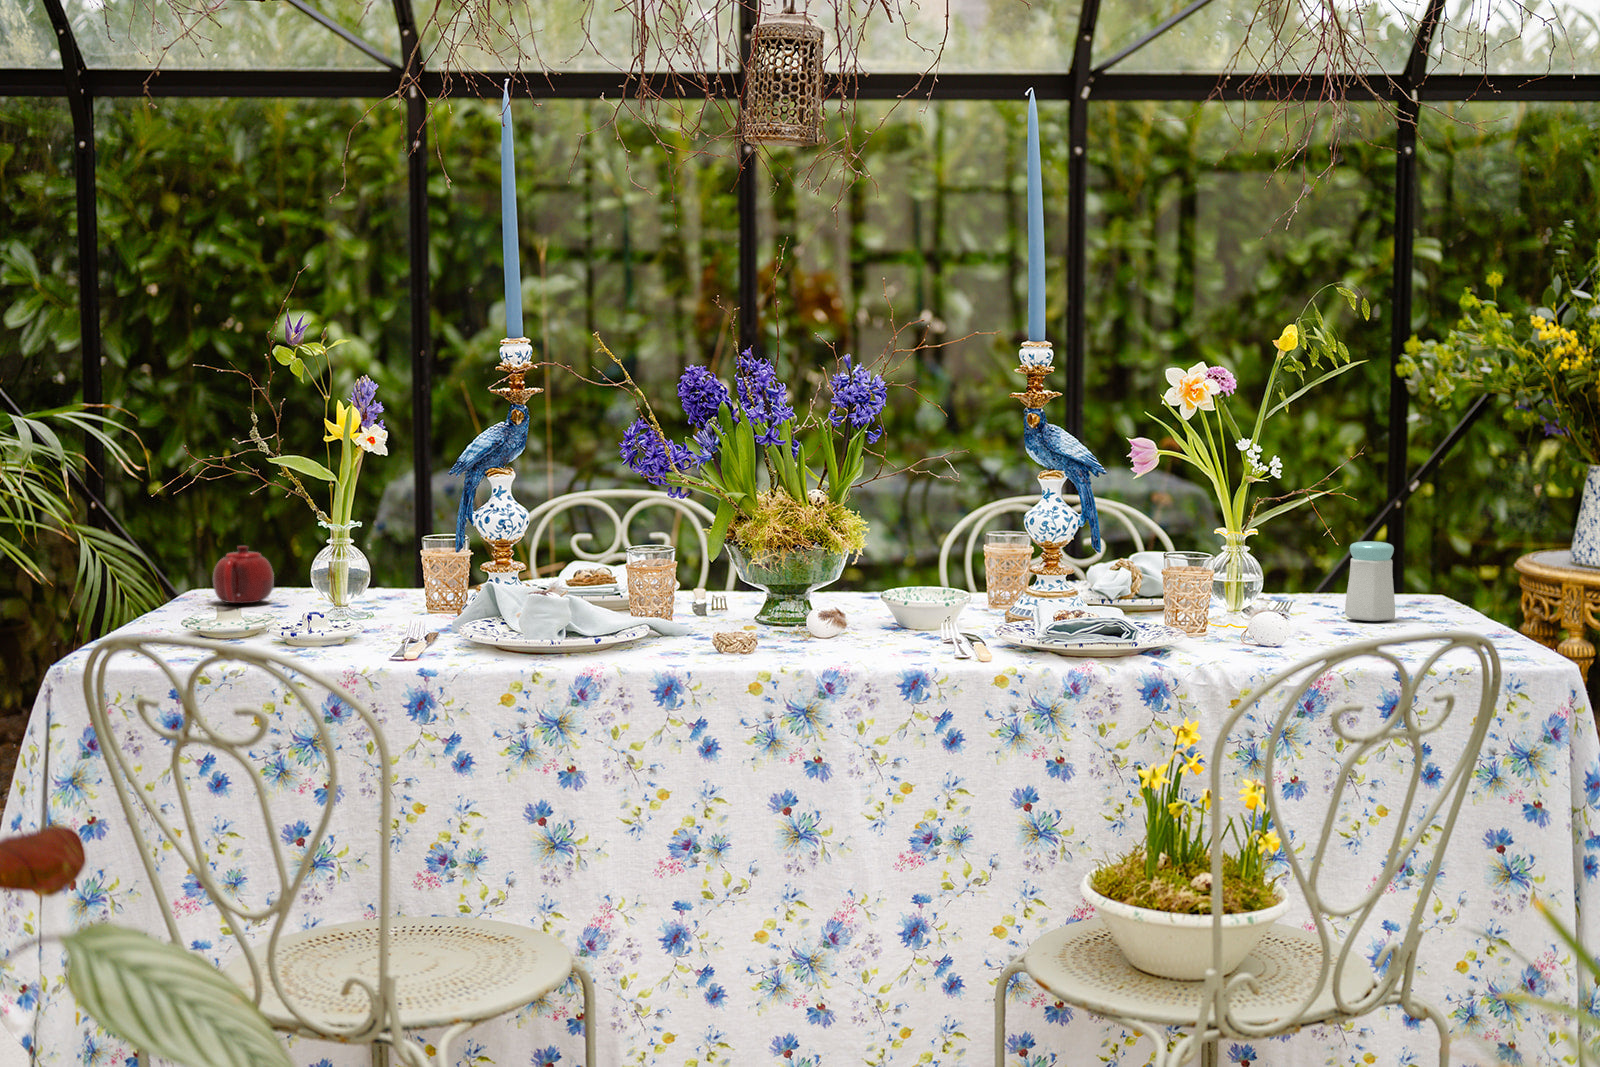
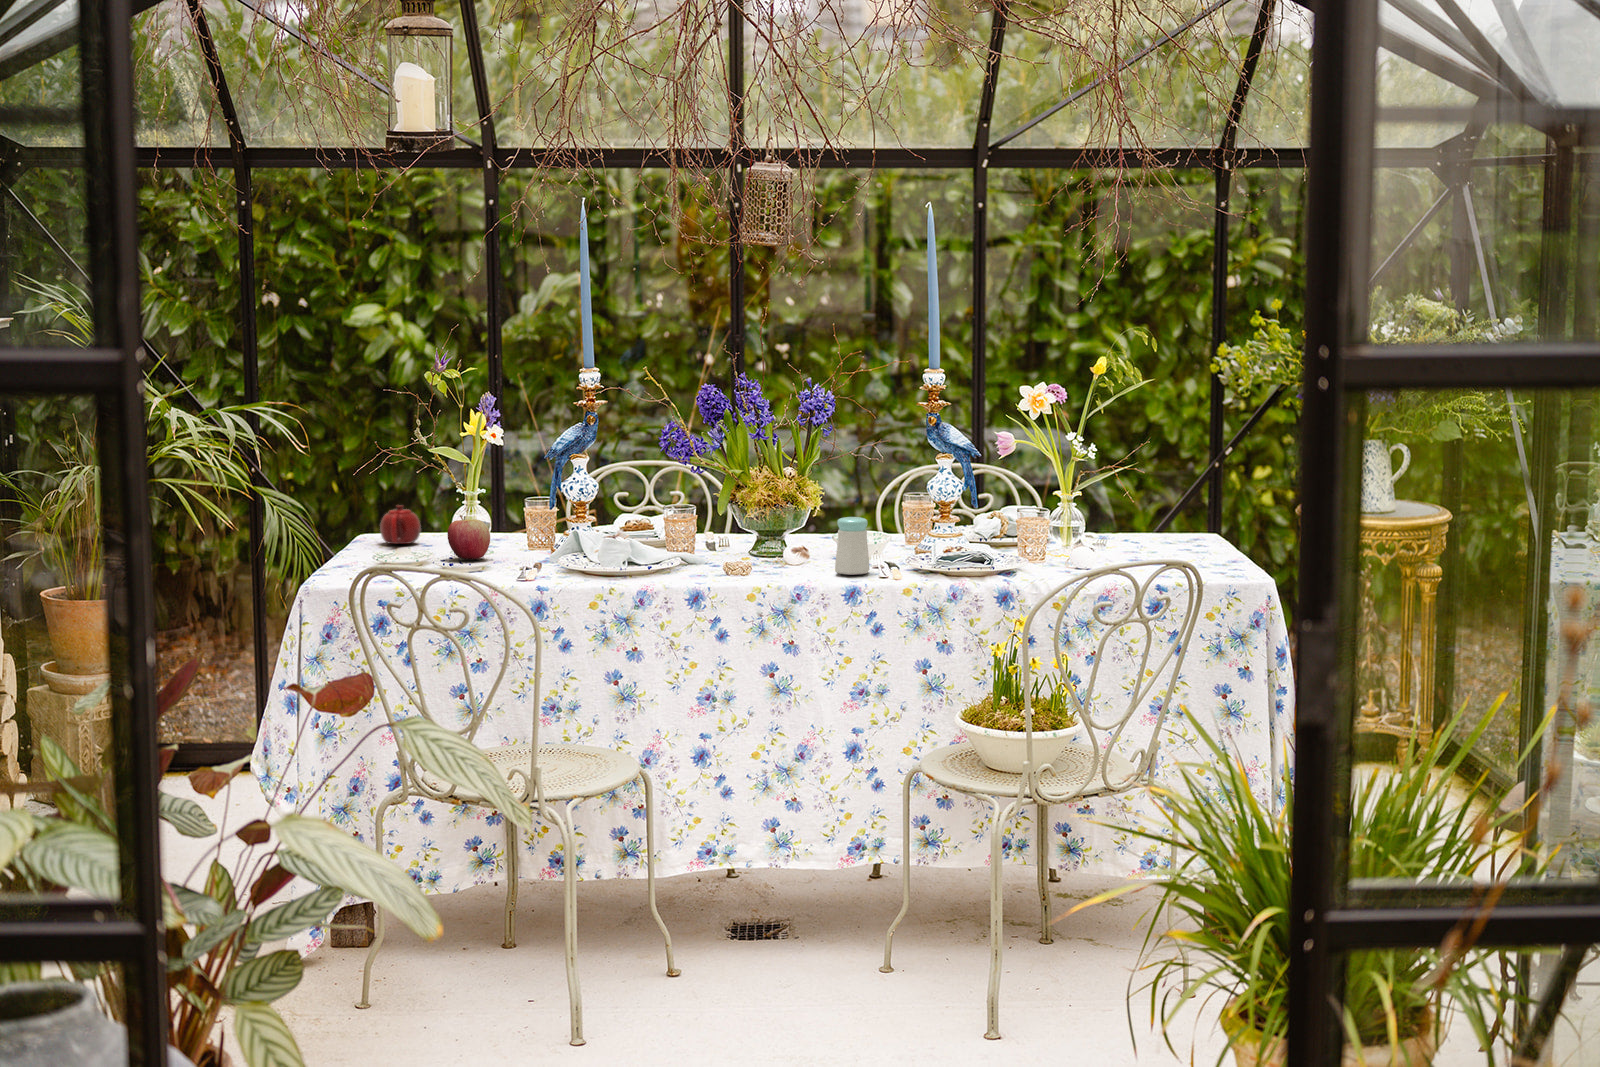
salt shaker: present [1345,541,1395,621] -> present [835,517,869,575]
apple: none [298,559,364,626] -> present [448,515,490,560]

